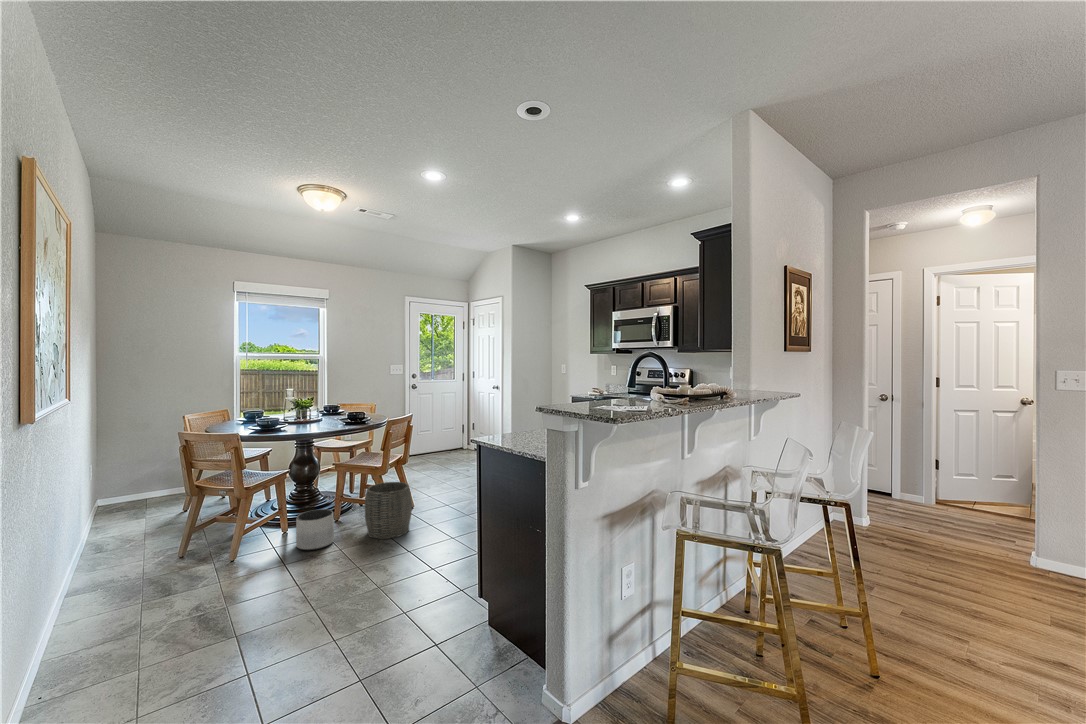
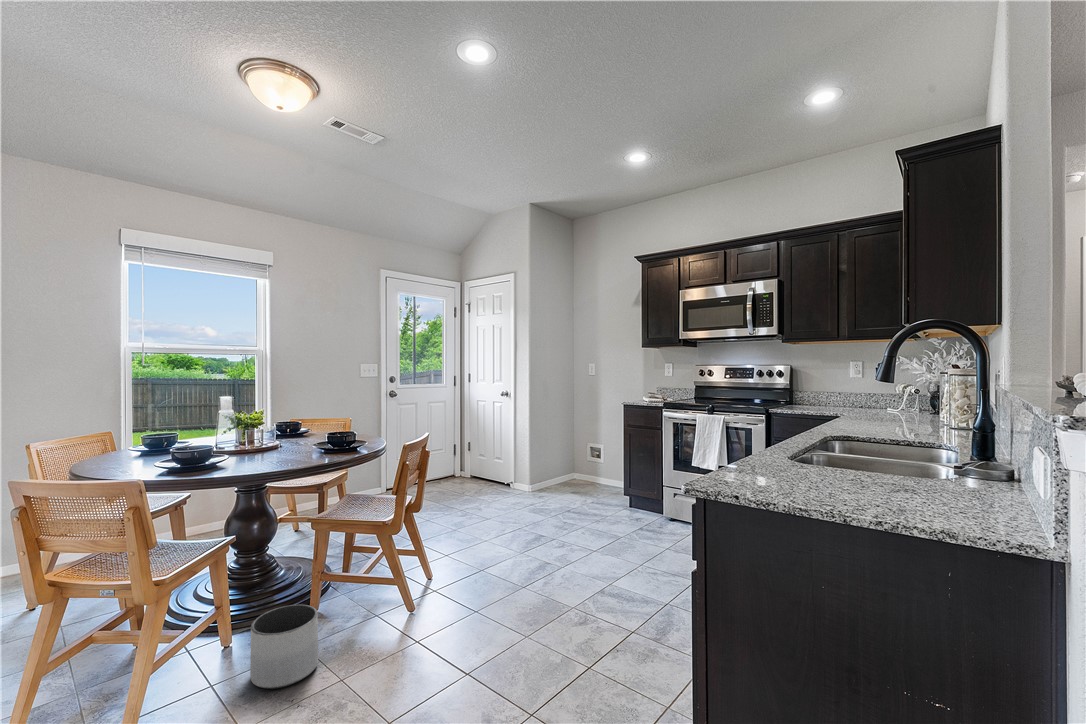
woven basket: present [365,482,412,539] -> none [368,546,446,651]

